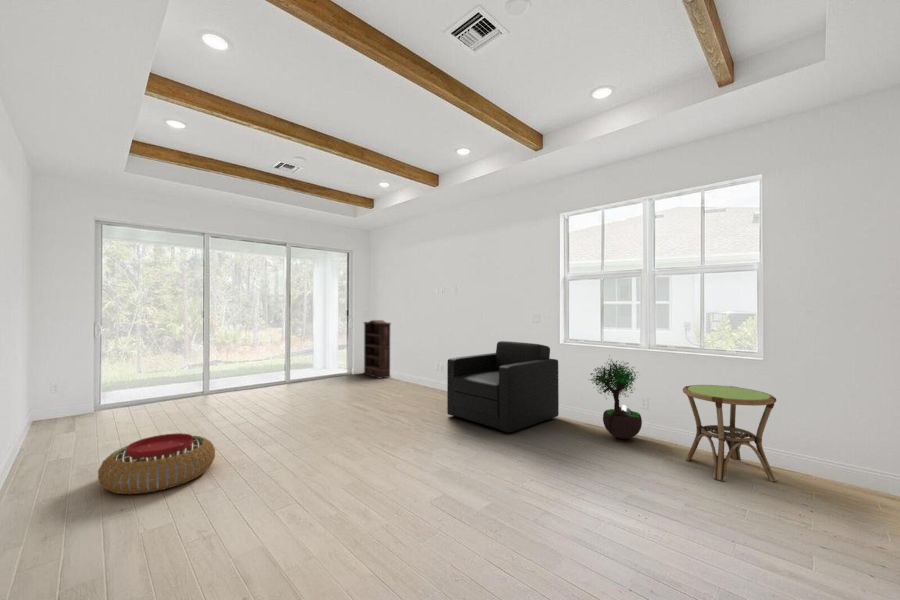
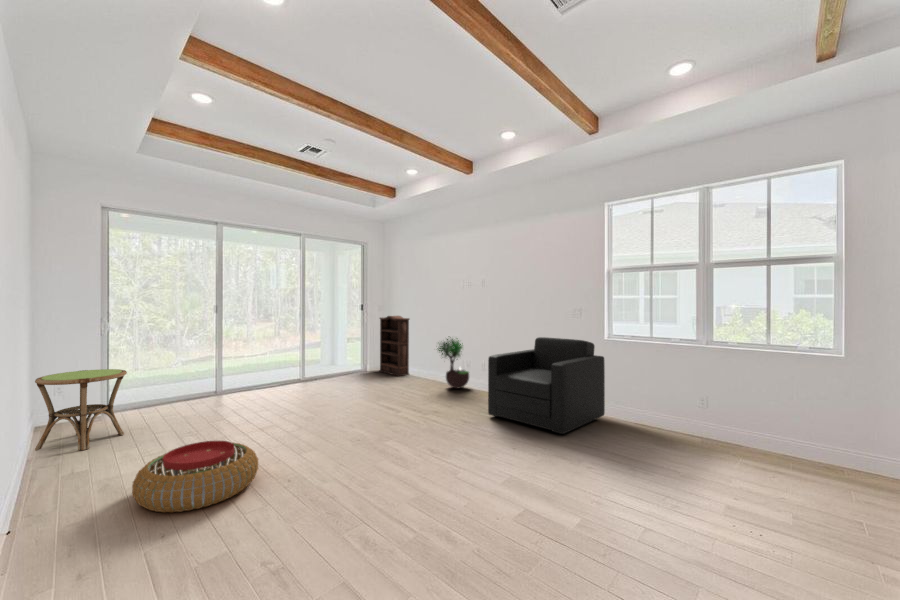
potted tree: present [591,360,642,439] -> present [437,339,469,389]
side table: present [683,385,776,482] -> present [35,369,127,451]

